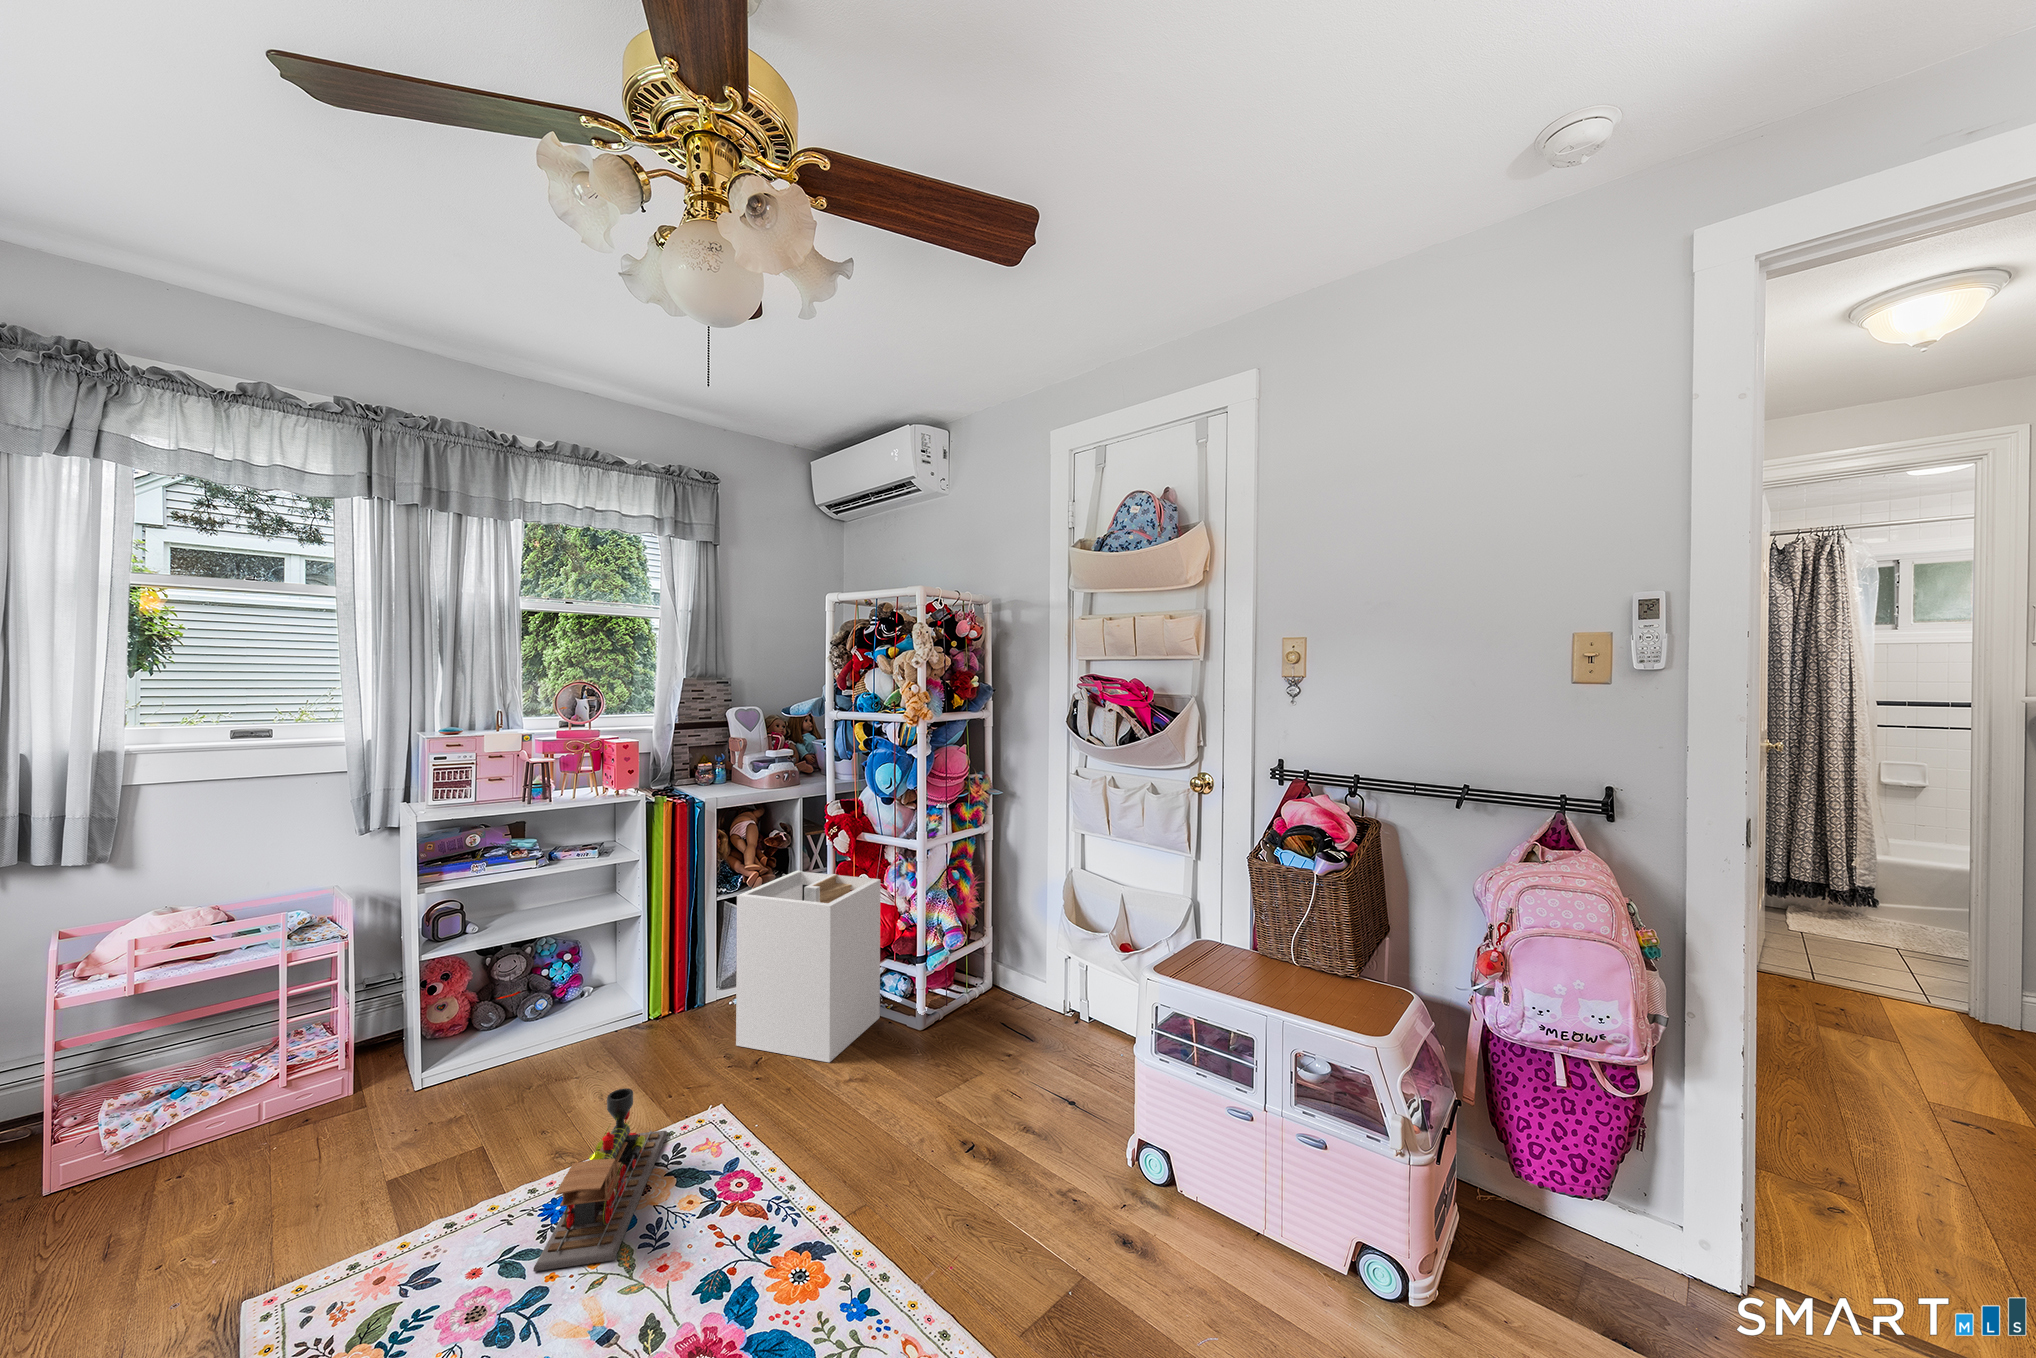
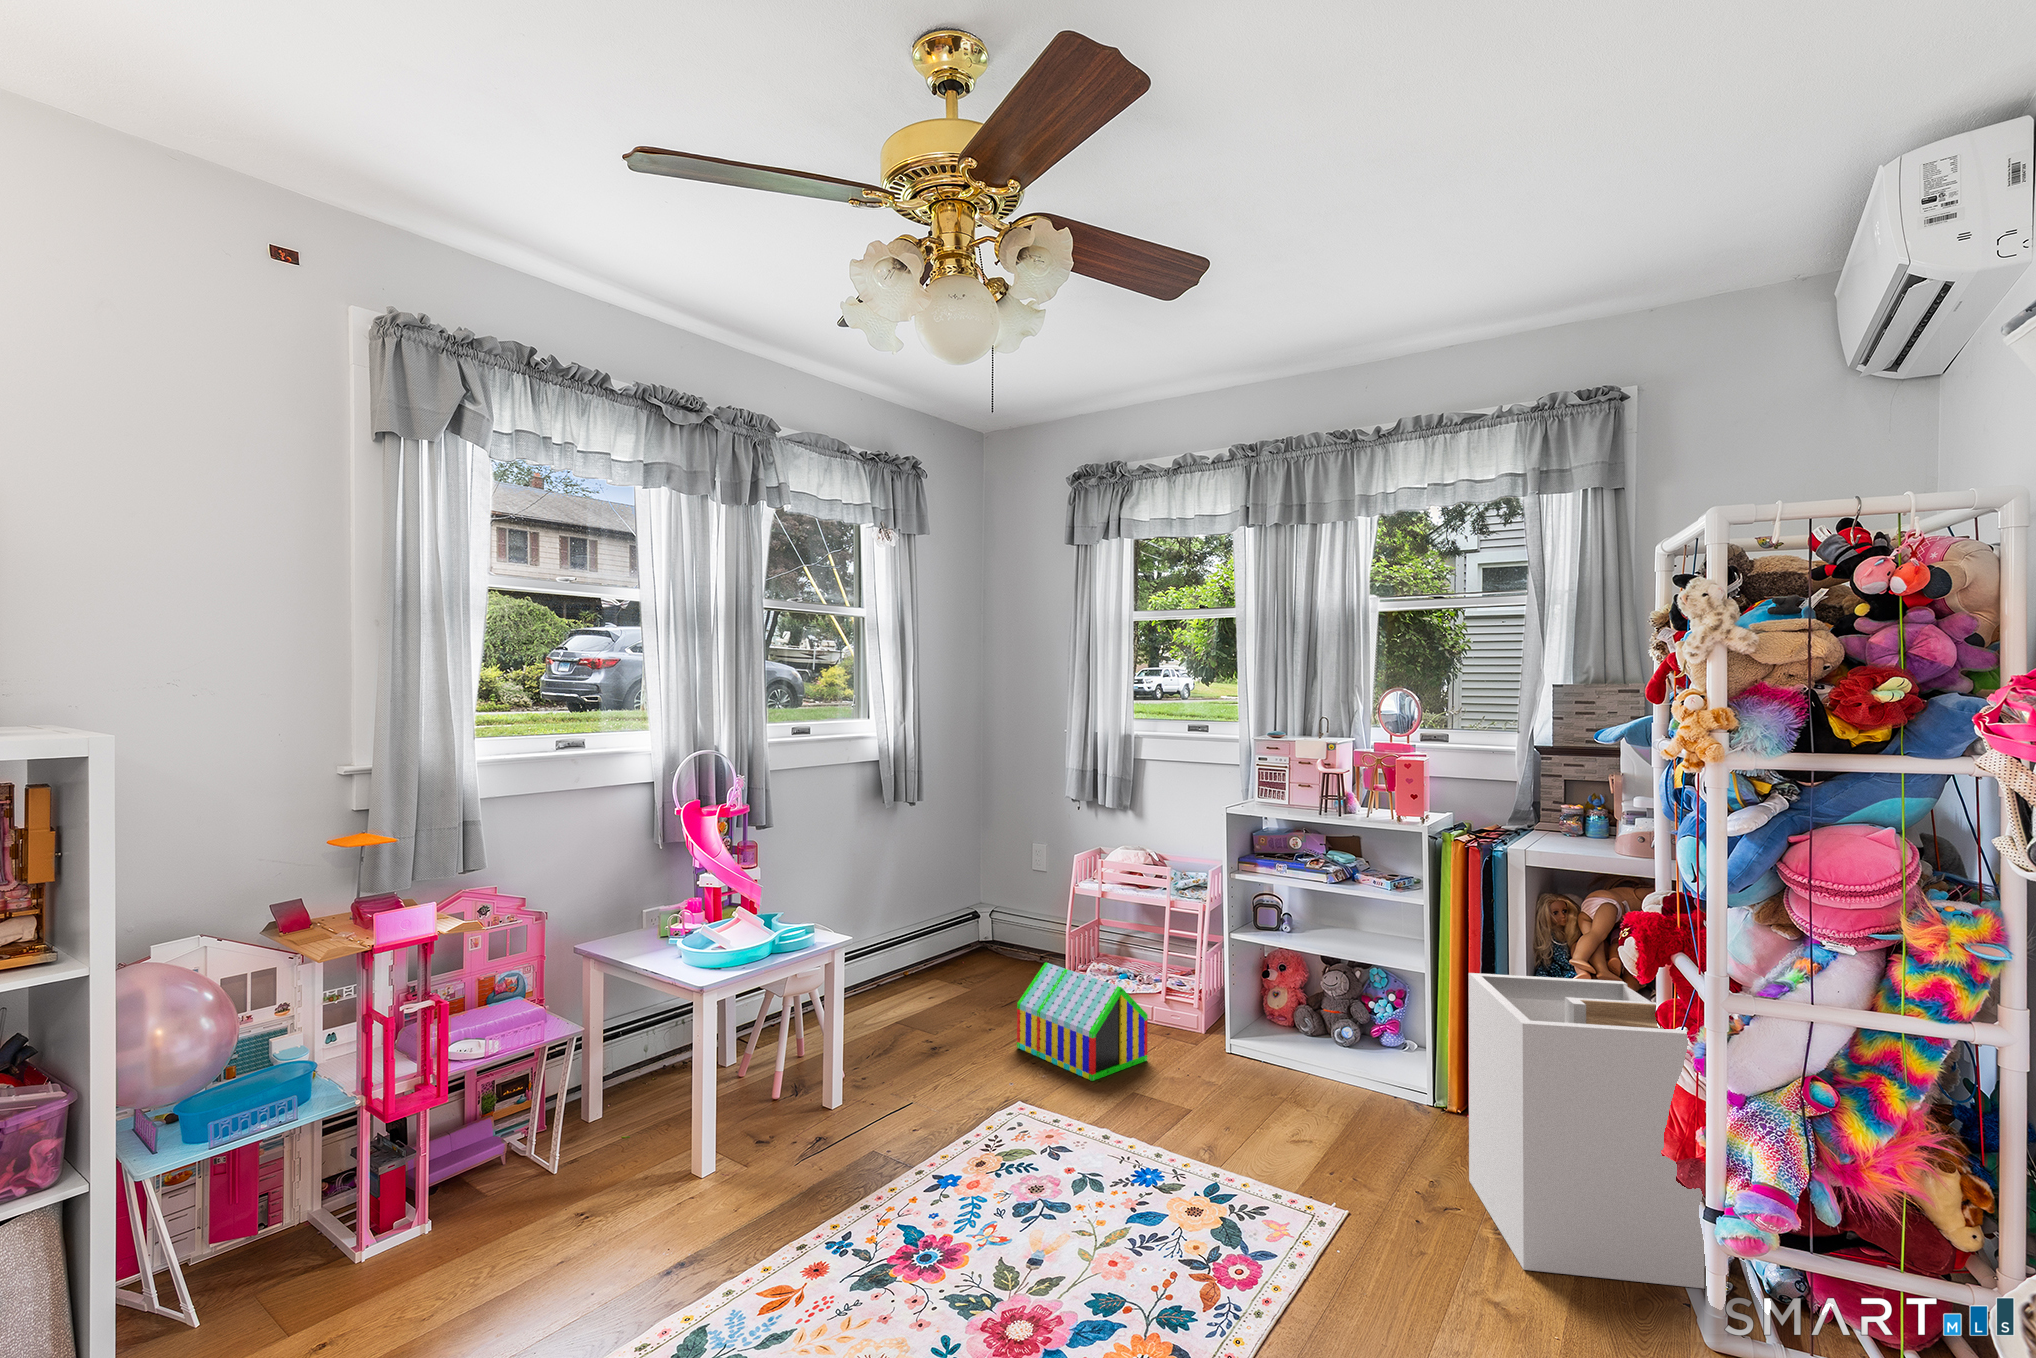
toy house: none [82,1074,335,1275] -> present [1017,962,1148,1081]
toy train: present [534,1088,667,1271] -> none [1077,1101,1279,1230]

